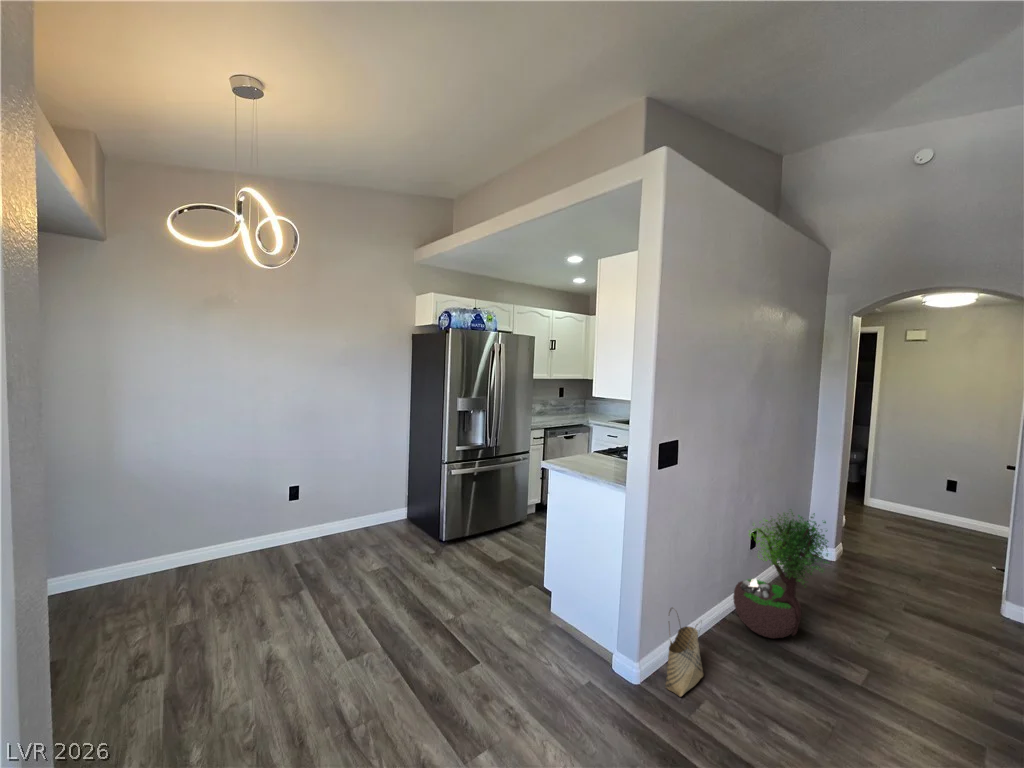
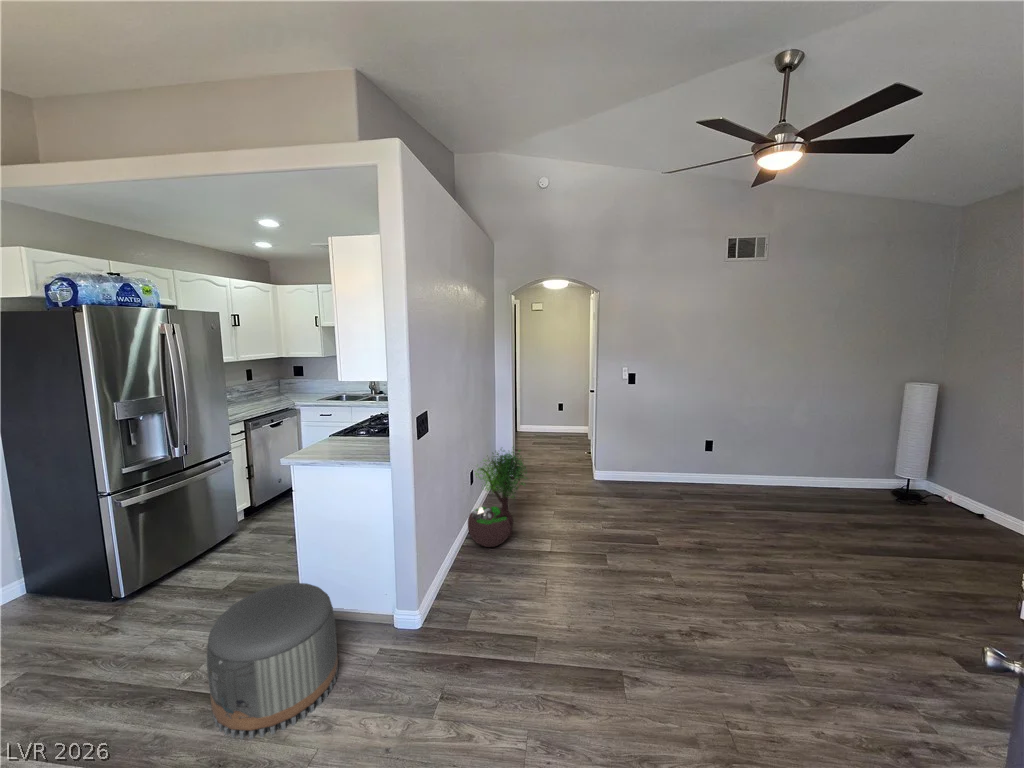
pouf: none [449,570,550,704] -> present [207,583,338,739]
woven basket: present [665,609,703,697] -> none [436,552,465,618]

